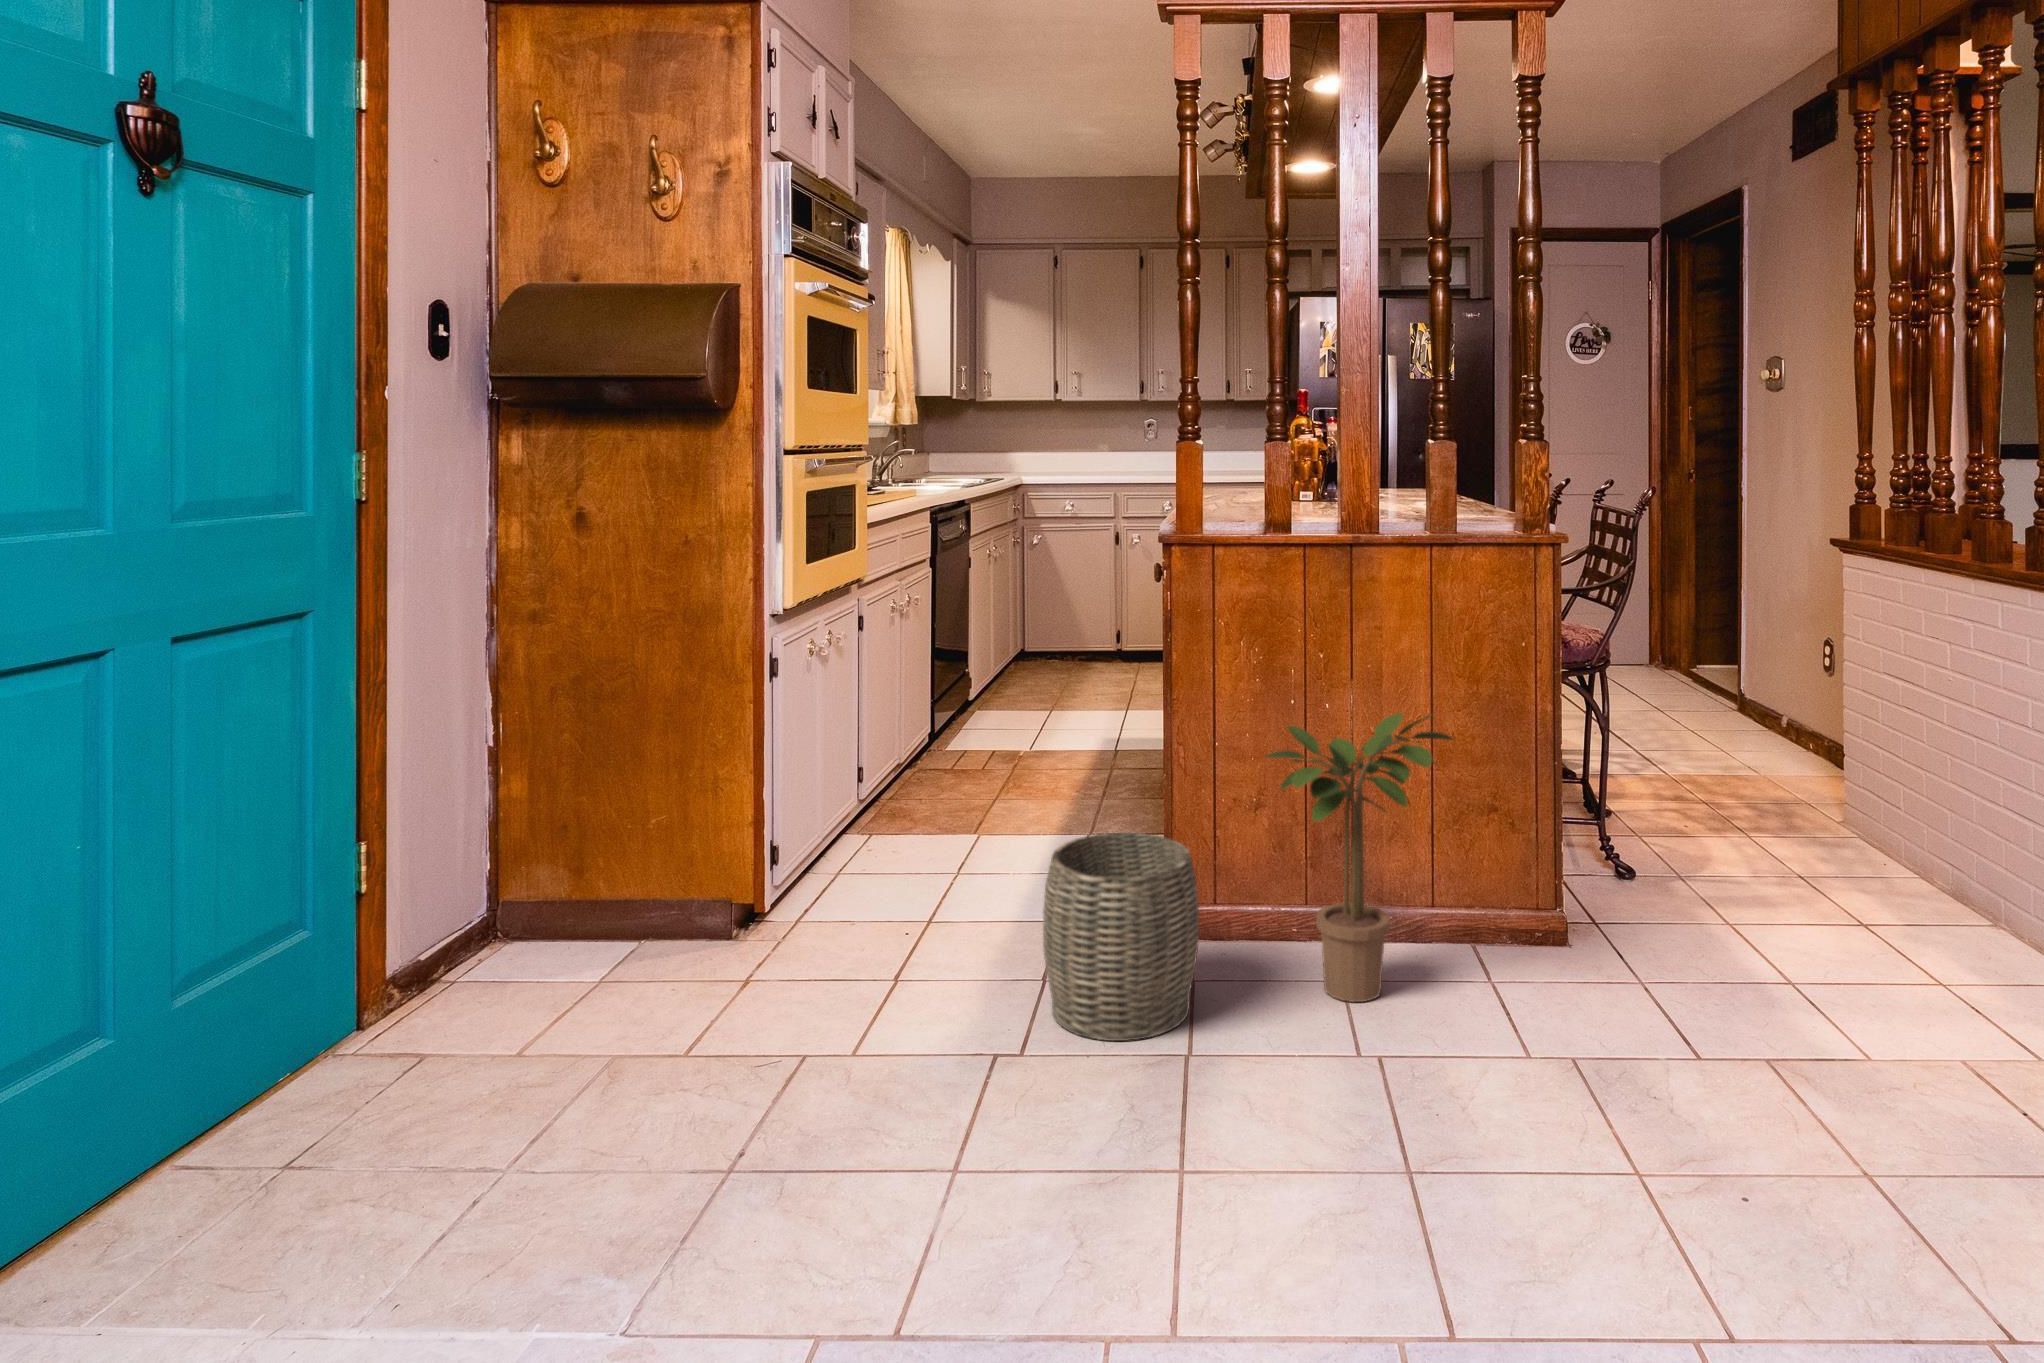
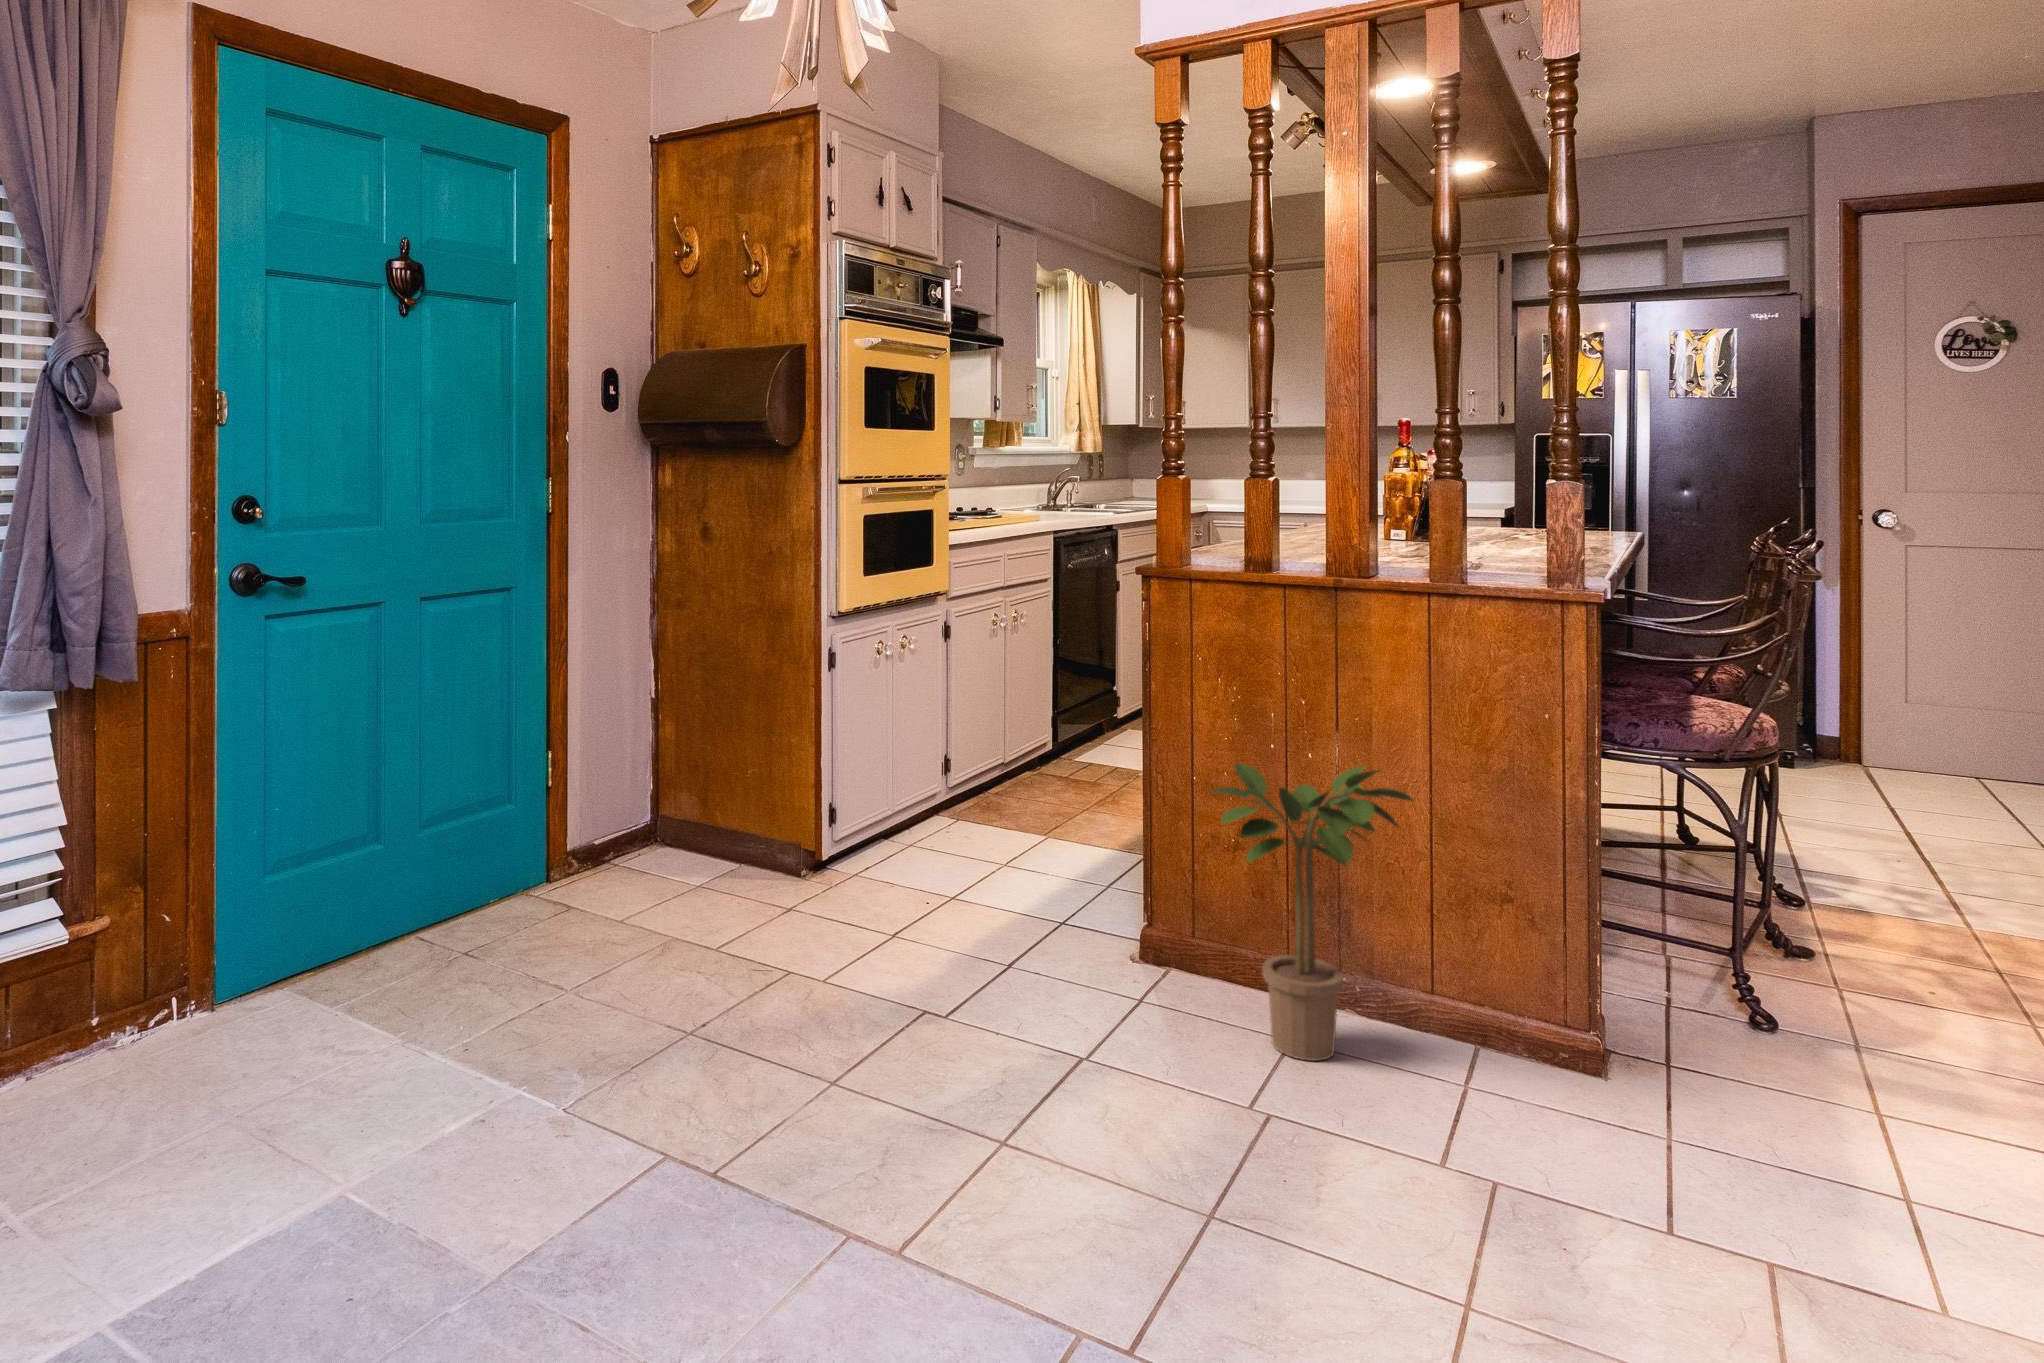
woven basket: present [1043,833,1199,1041] -> none [988,842,1136,1036]

